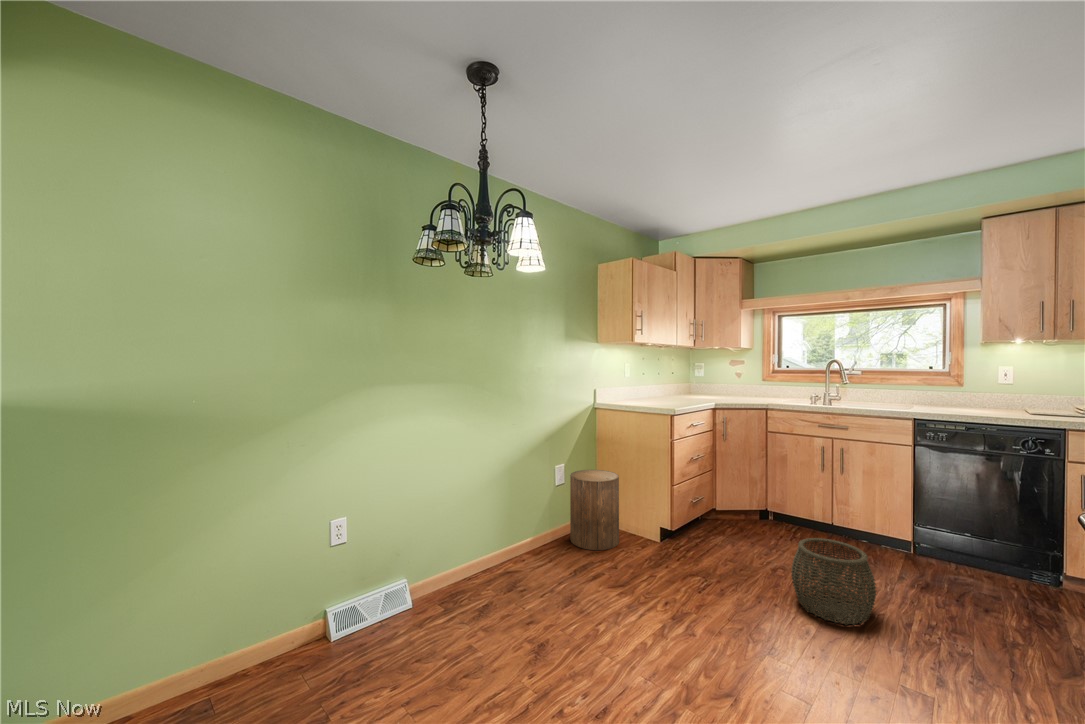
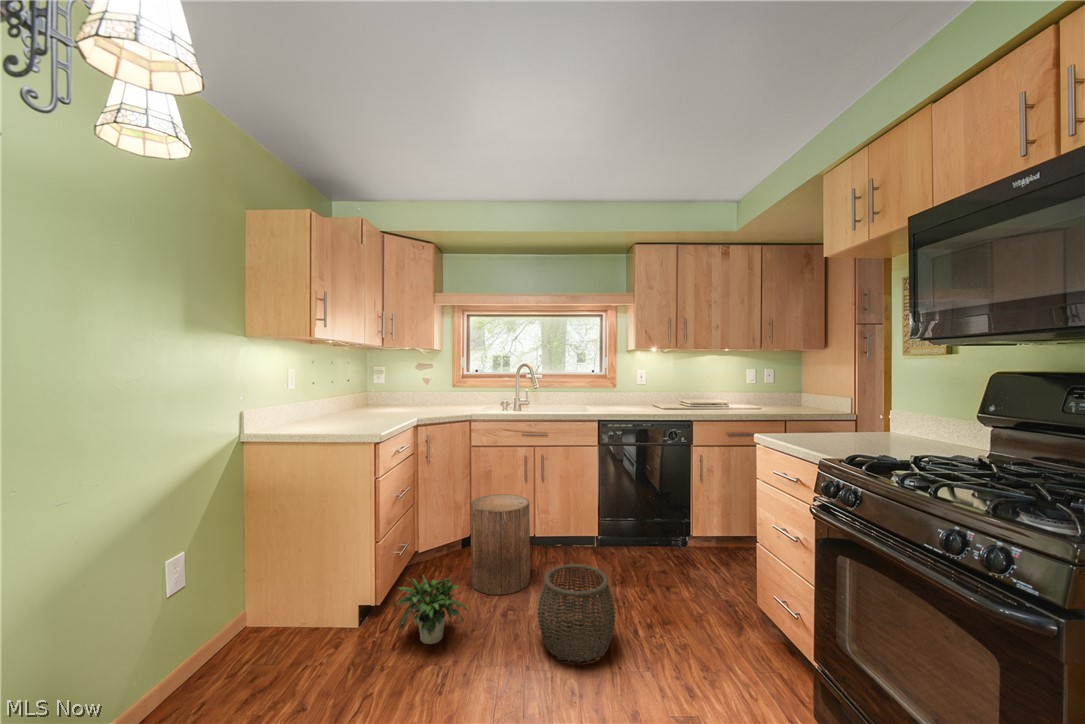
stool: present [570,470,619,550] -> present [471,494,530,595]
potted plant: none [666,513,736,567] -> present [374,576,468,644]

